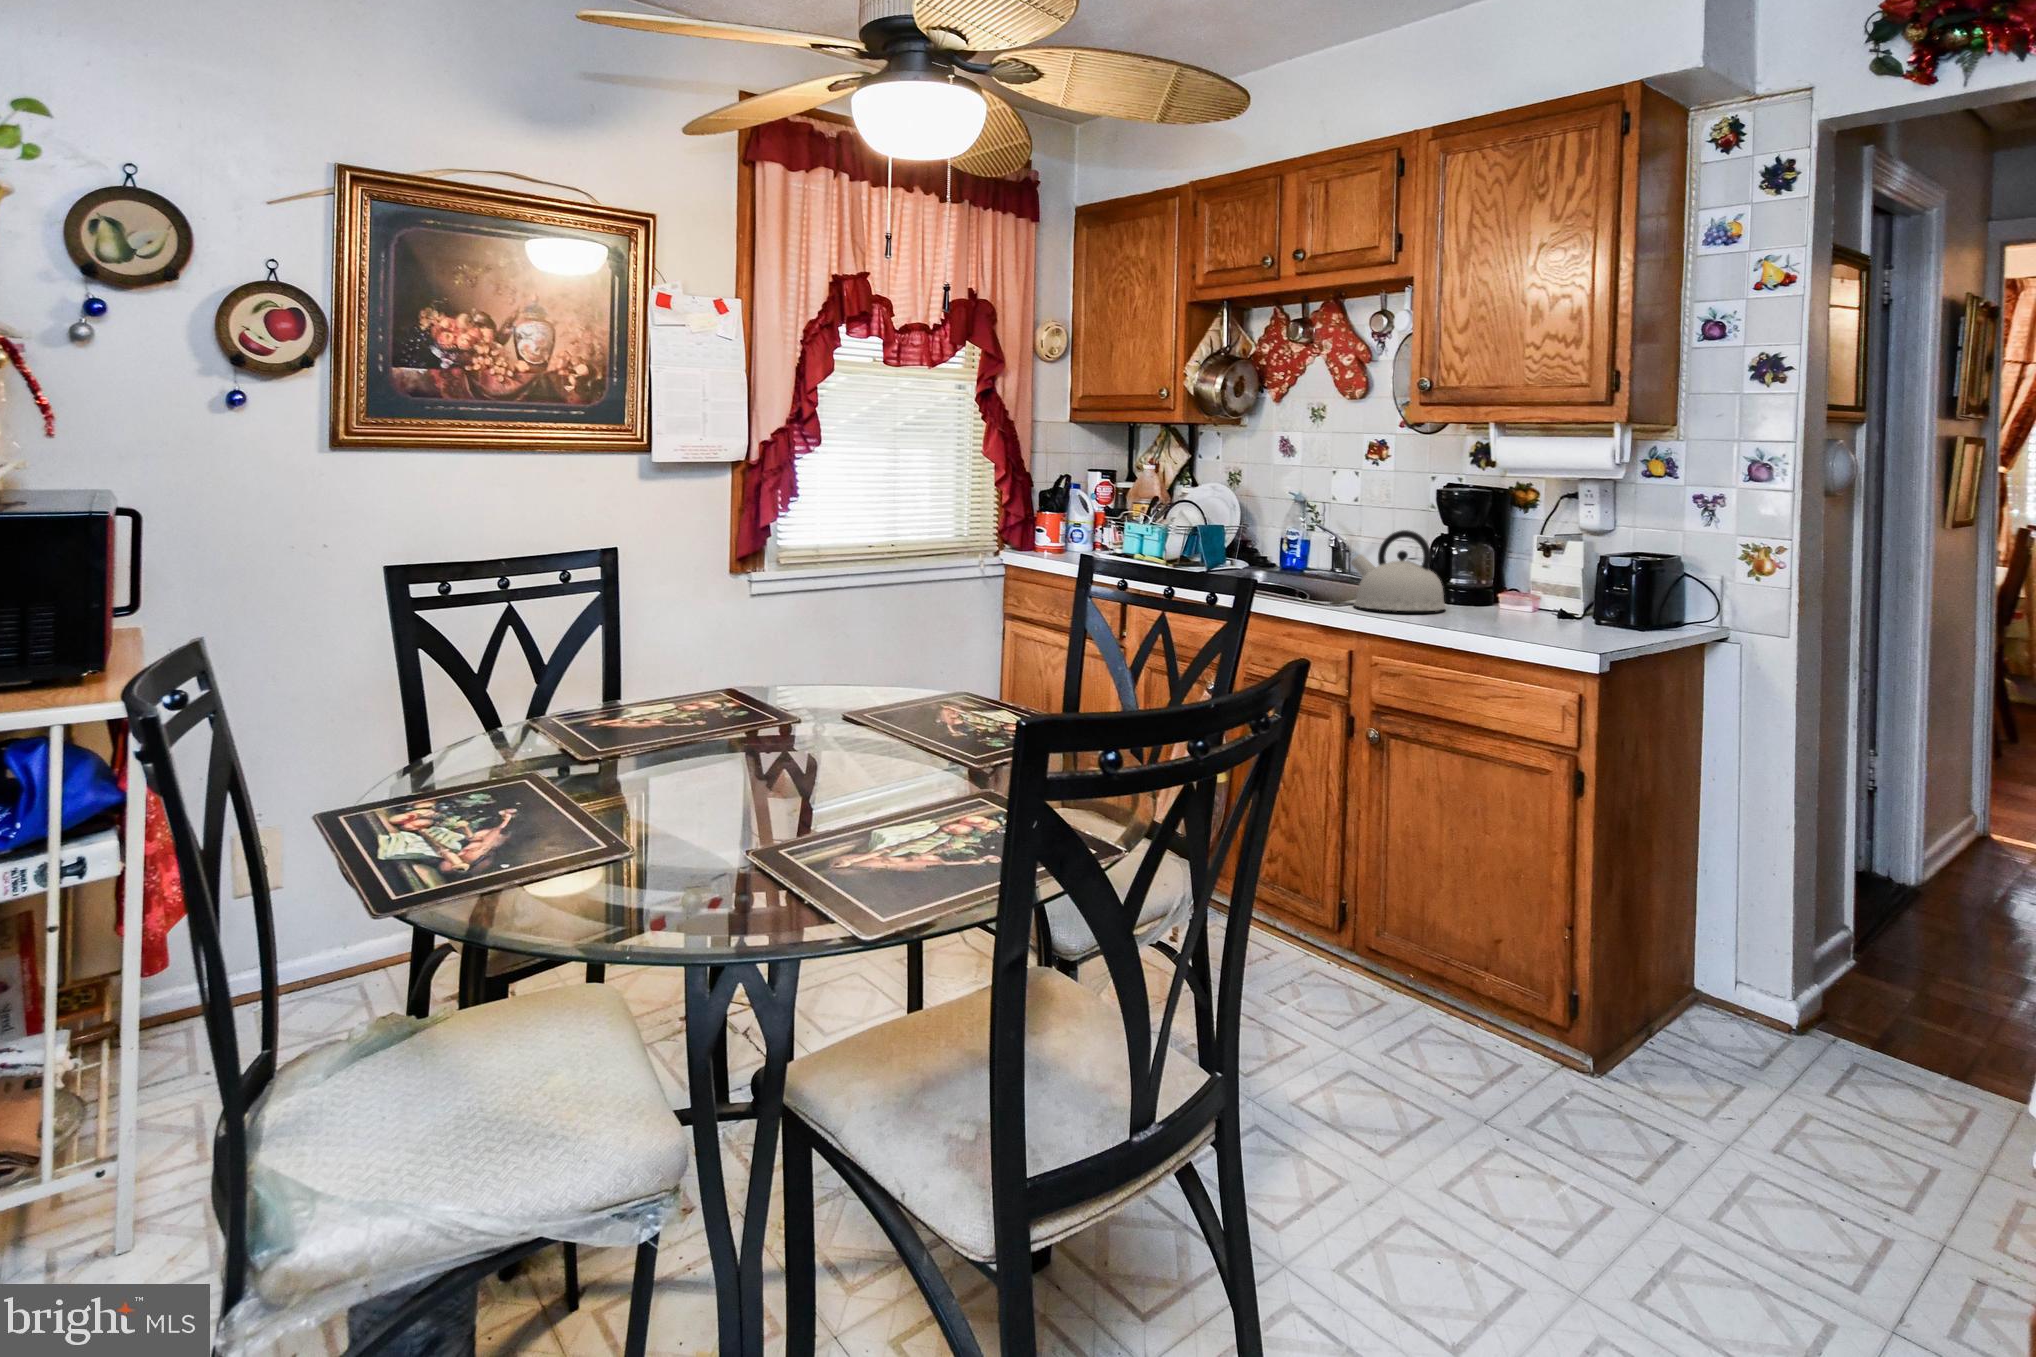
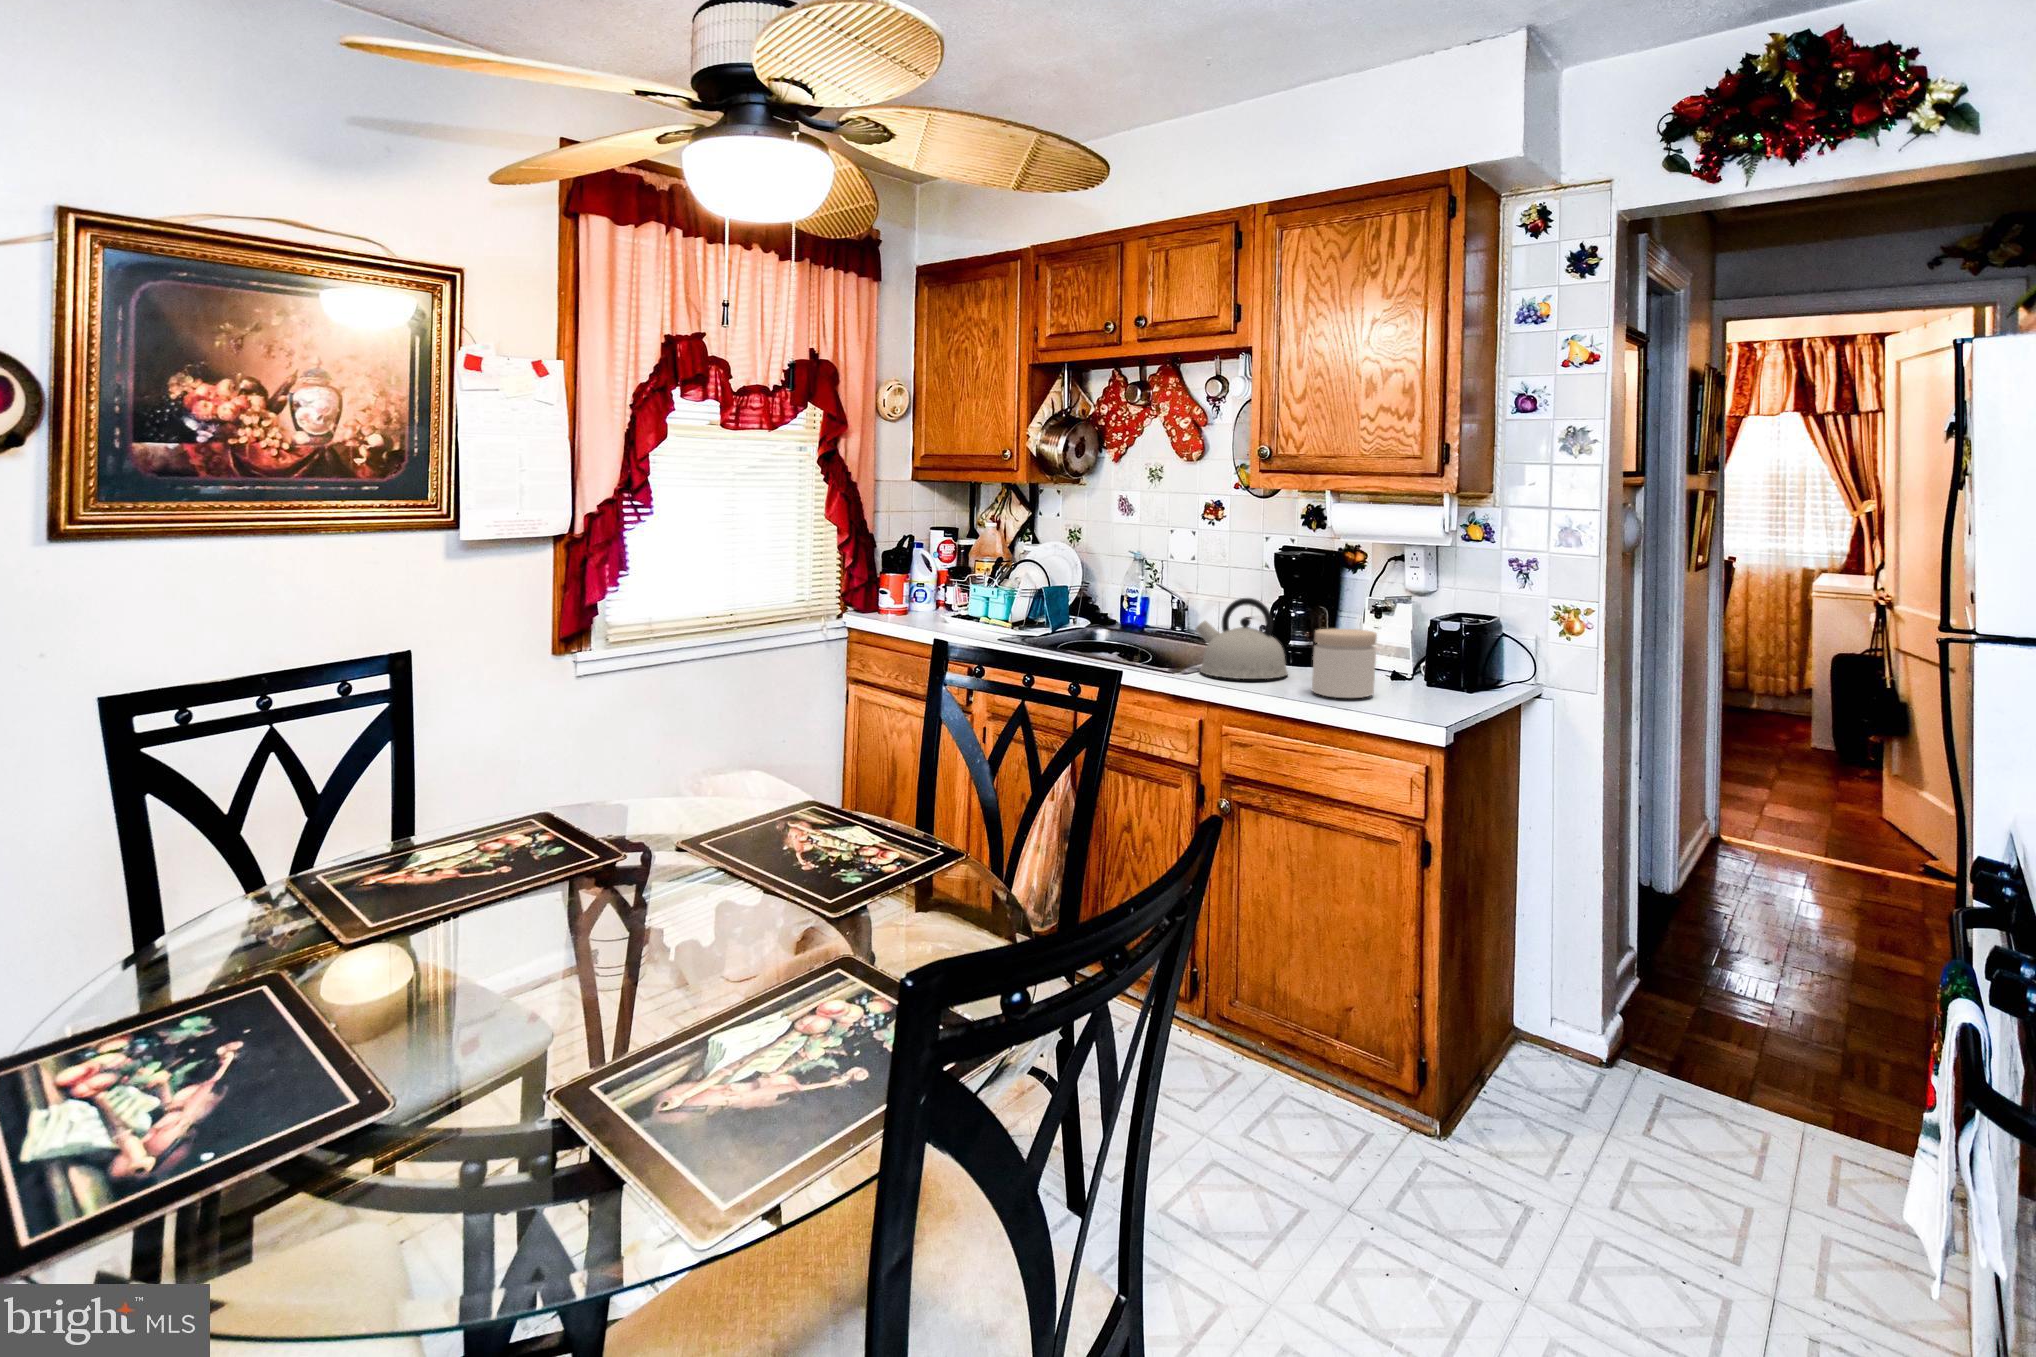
jar: none [1467,559,1537,627] -> present [1312,629,1377,698]

